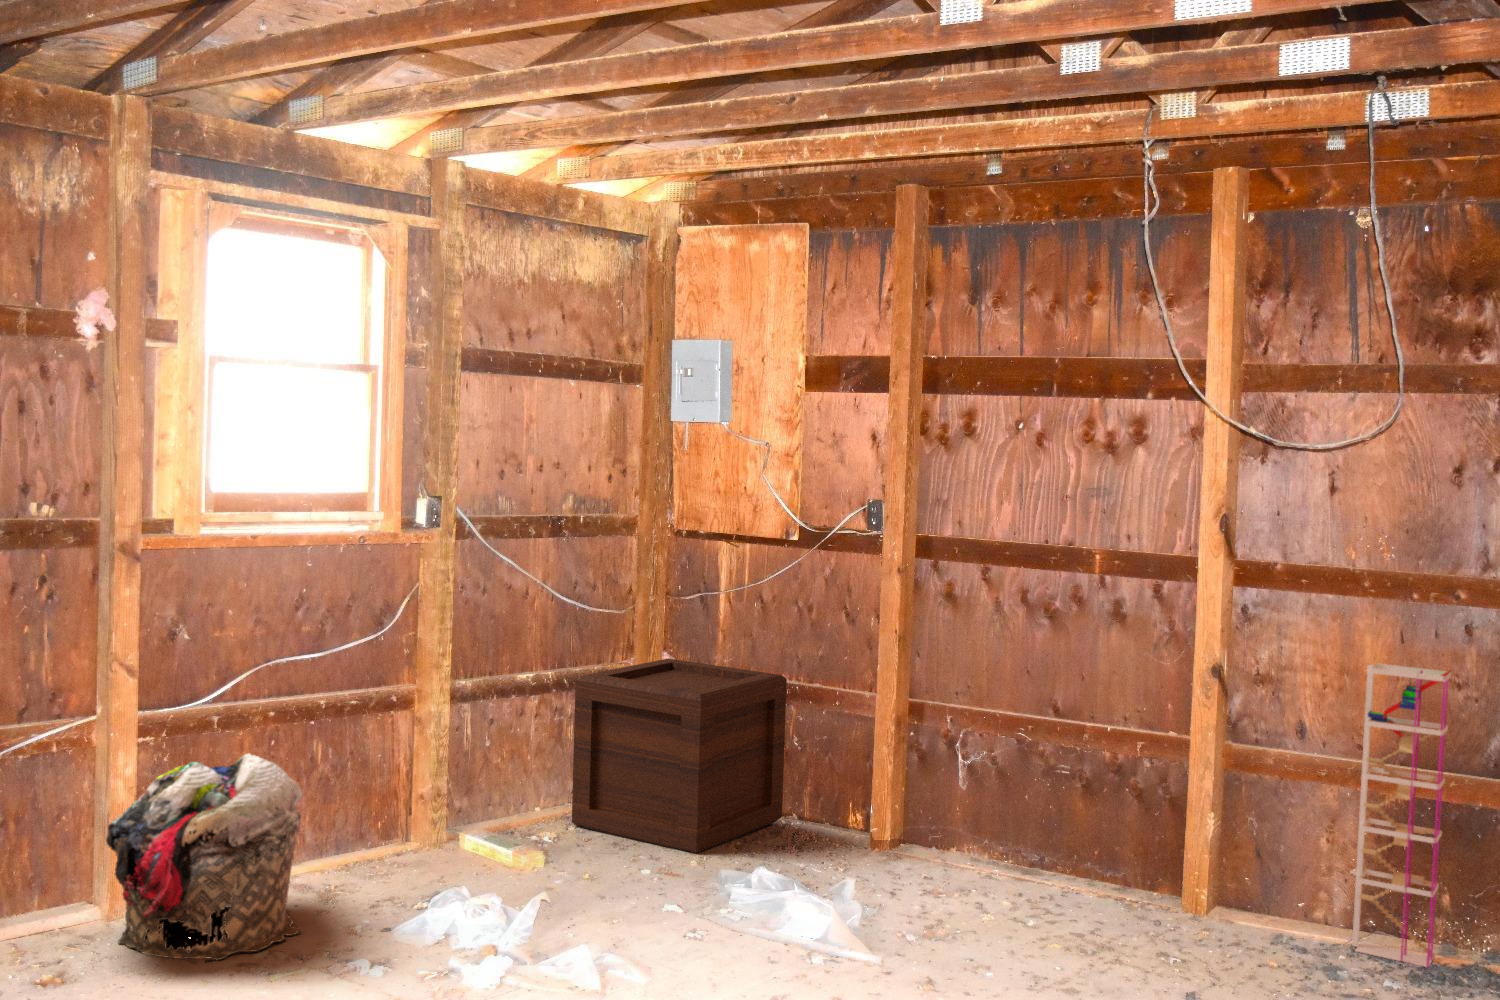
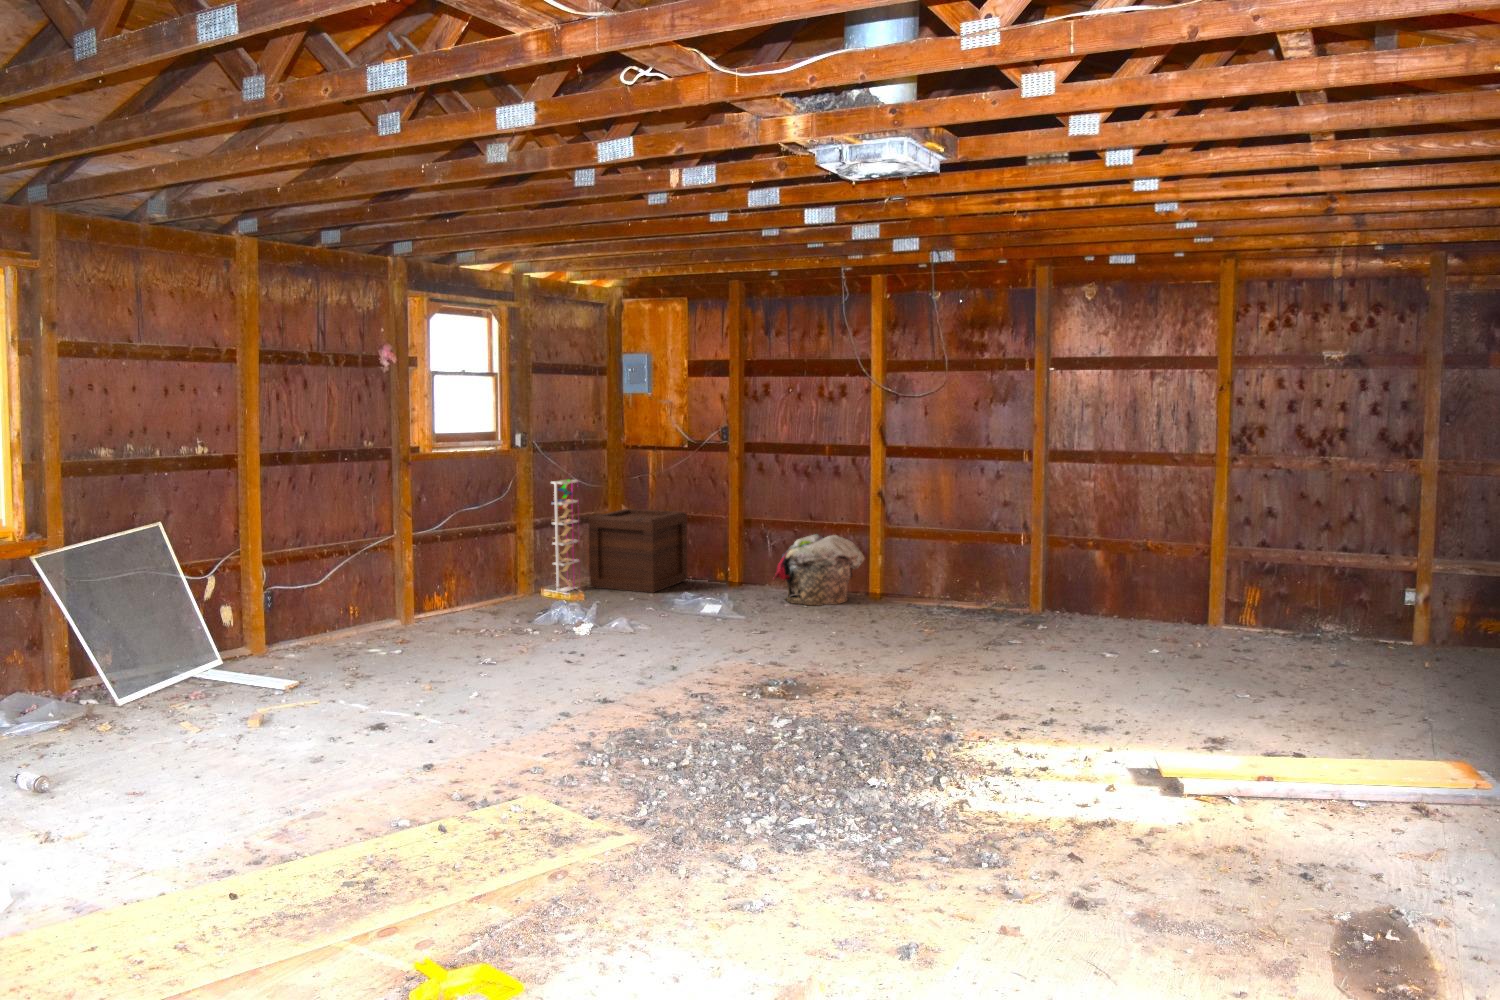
shelving unit: present [1352,664,1451,967] -> present [551,480,579,592]
laundry basket: present [106,754,303,960] -> present [773,534,865,606]

